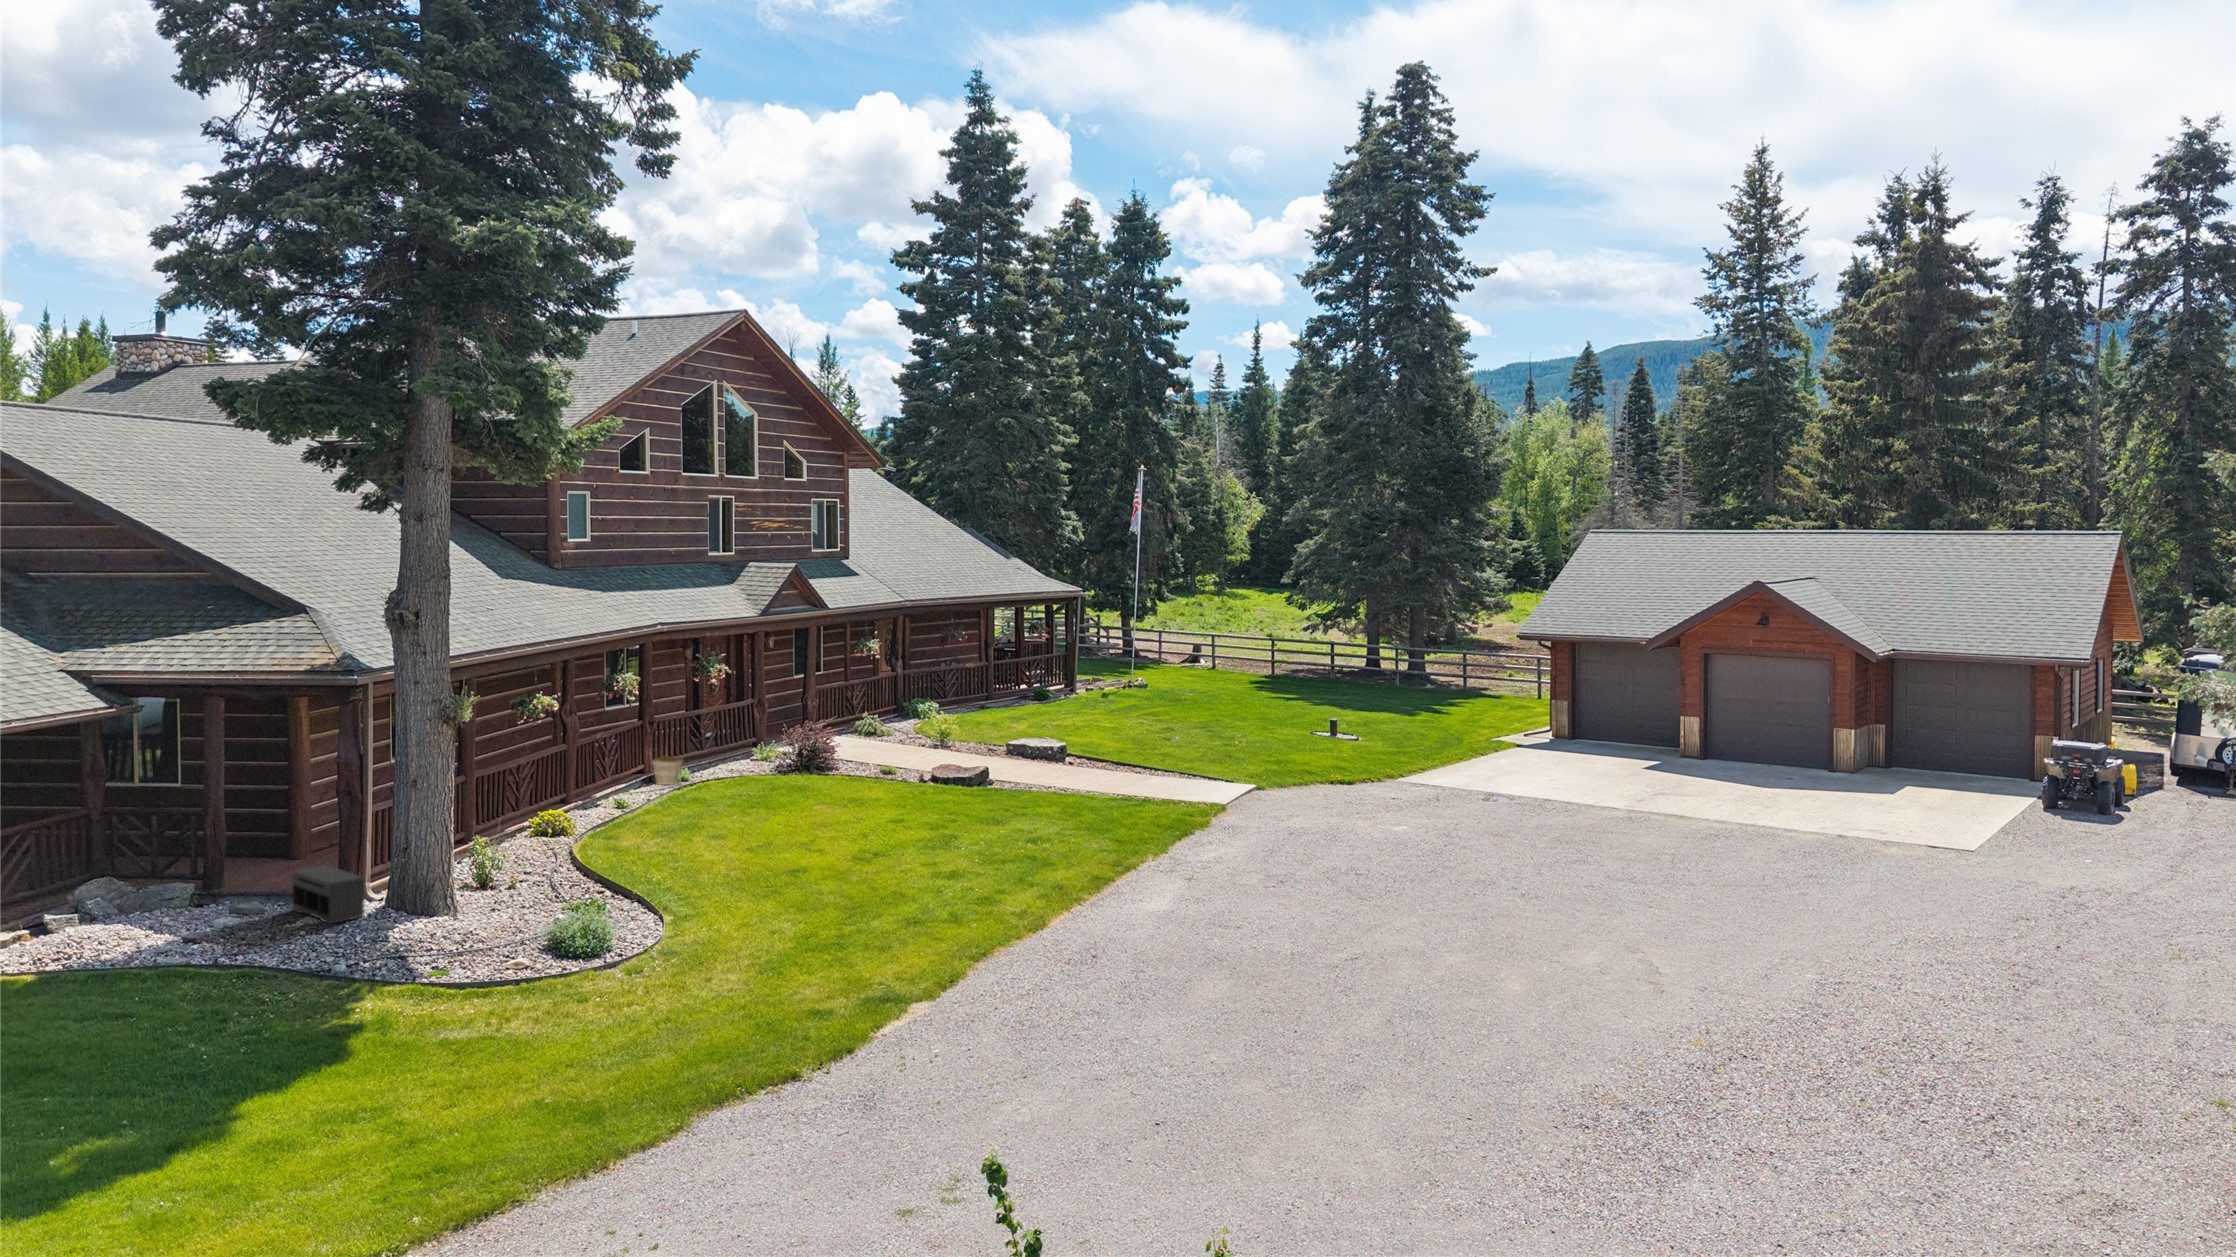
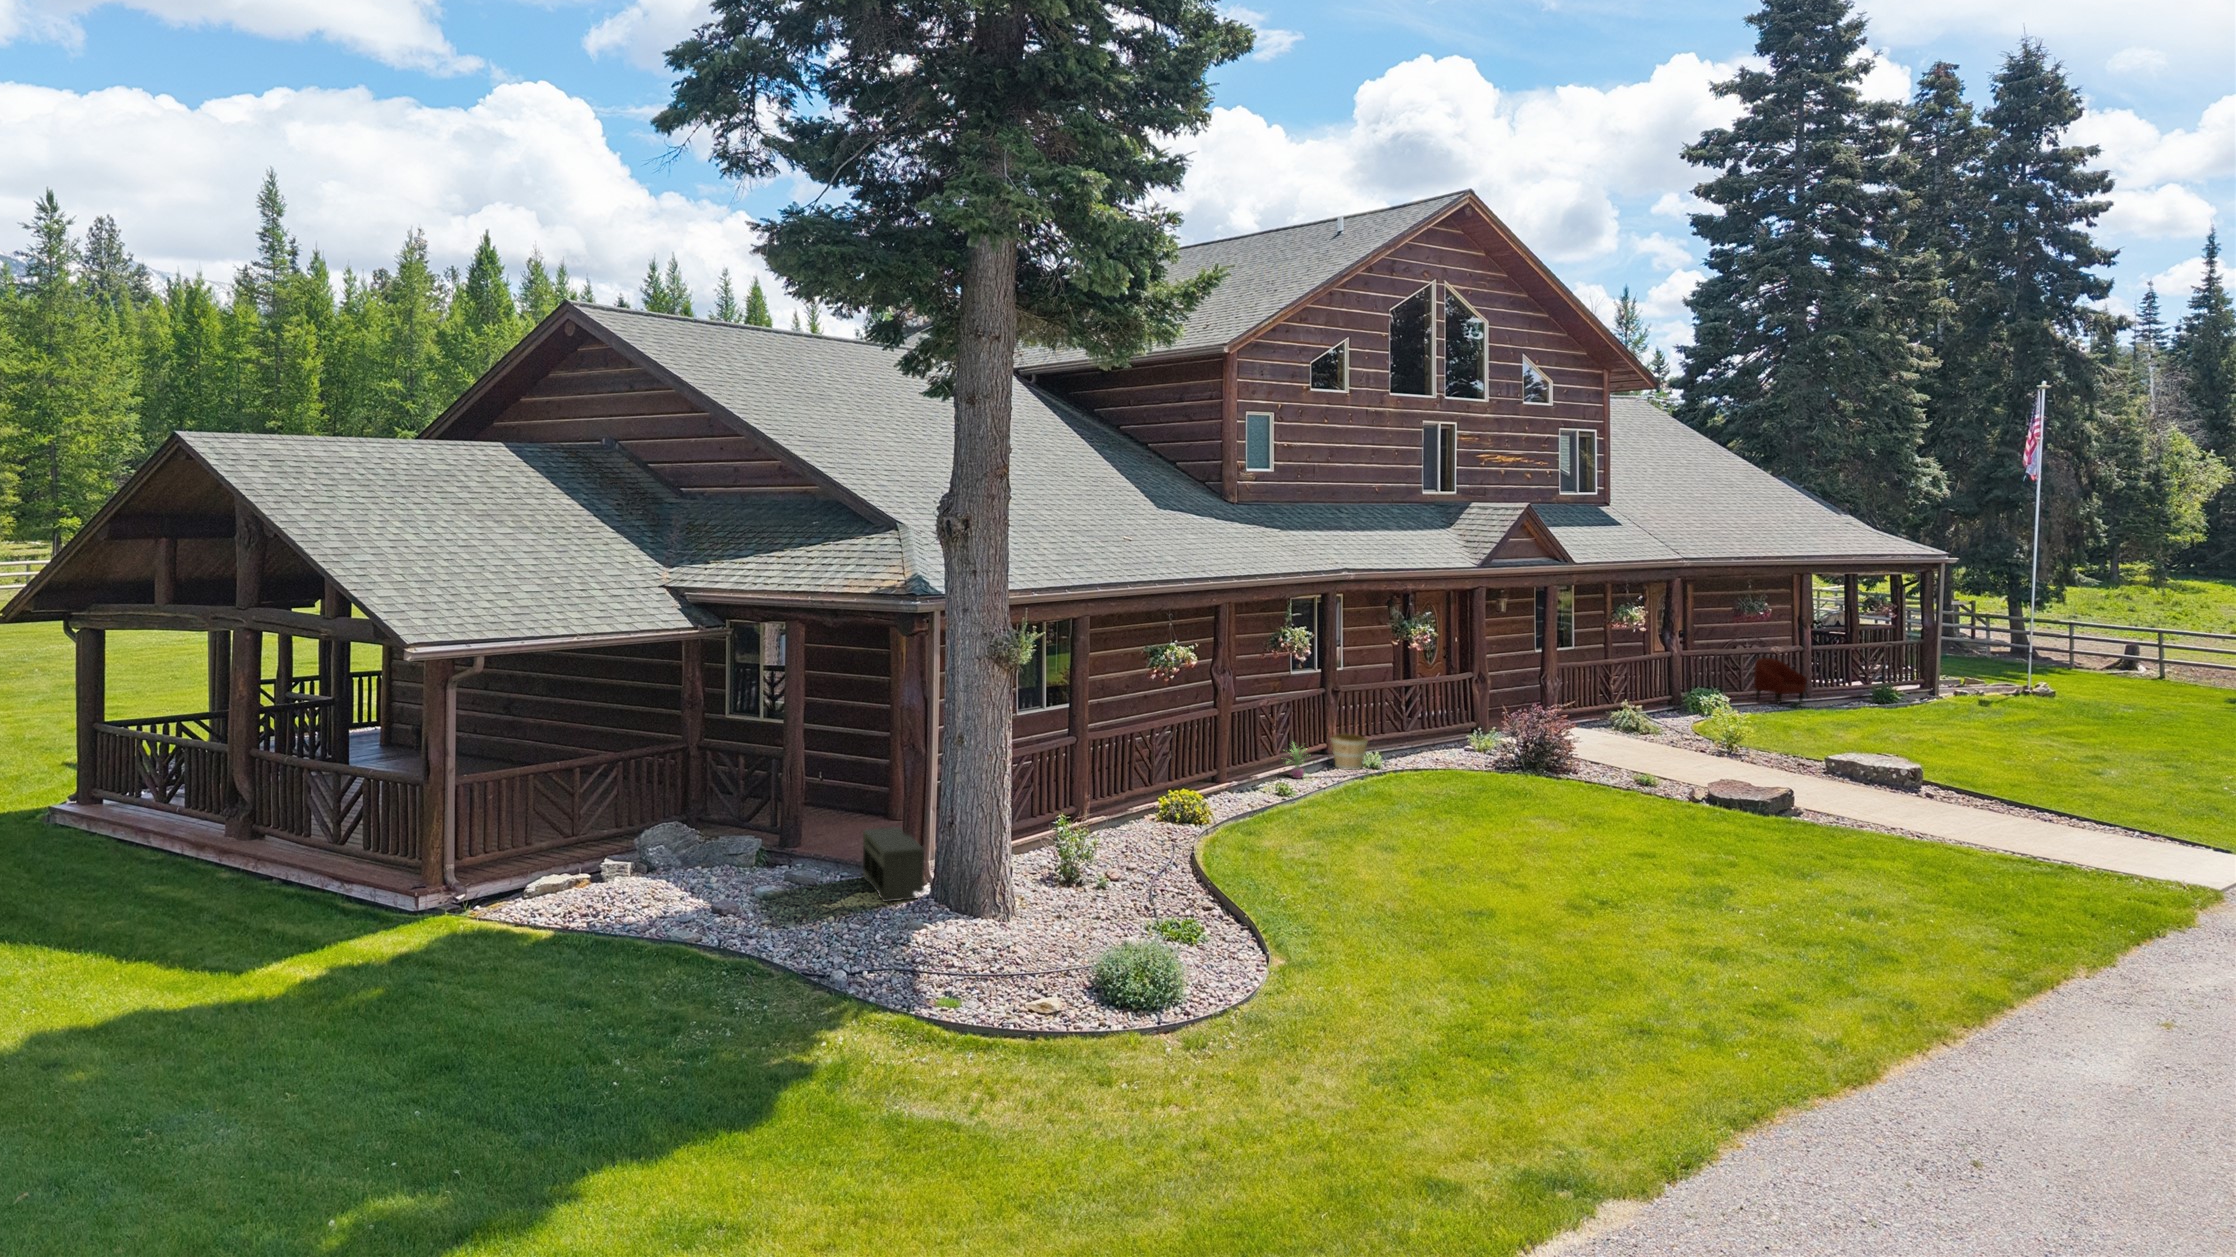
armchair: none [957,672,993,707] -> present [1754,658,1807,704]
decorative plant: none [610,767,645,796] -> present [1291,748,1307,779]

